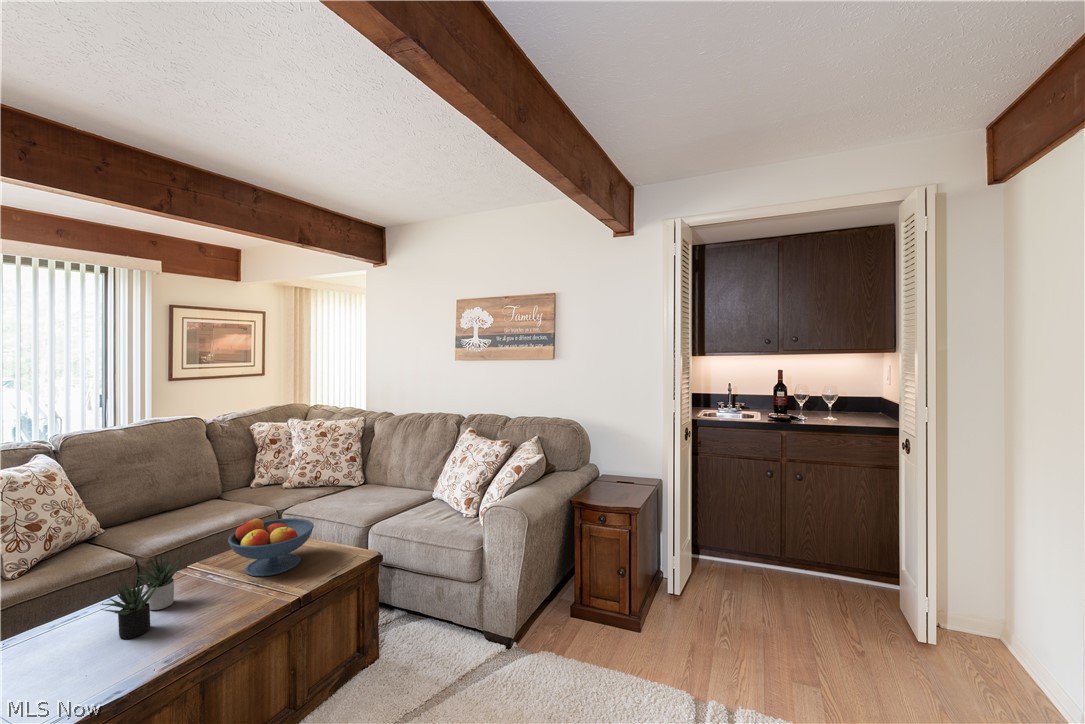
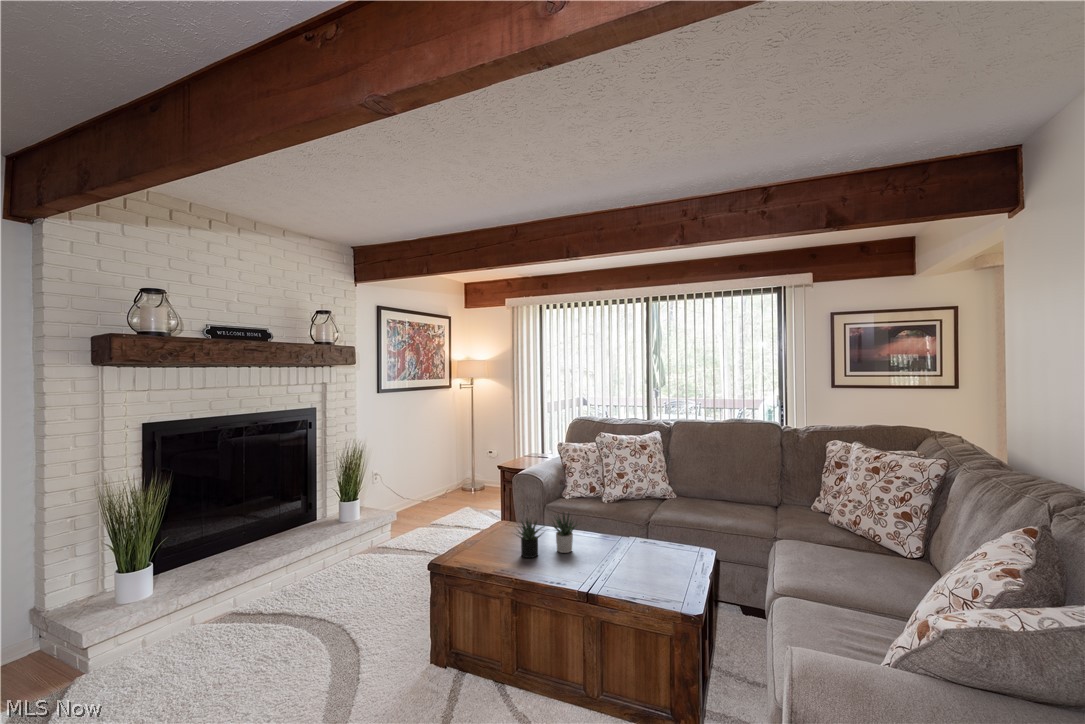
fruit bowl: present [228,518,314,576] -> none [603,515,678,579]

